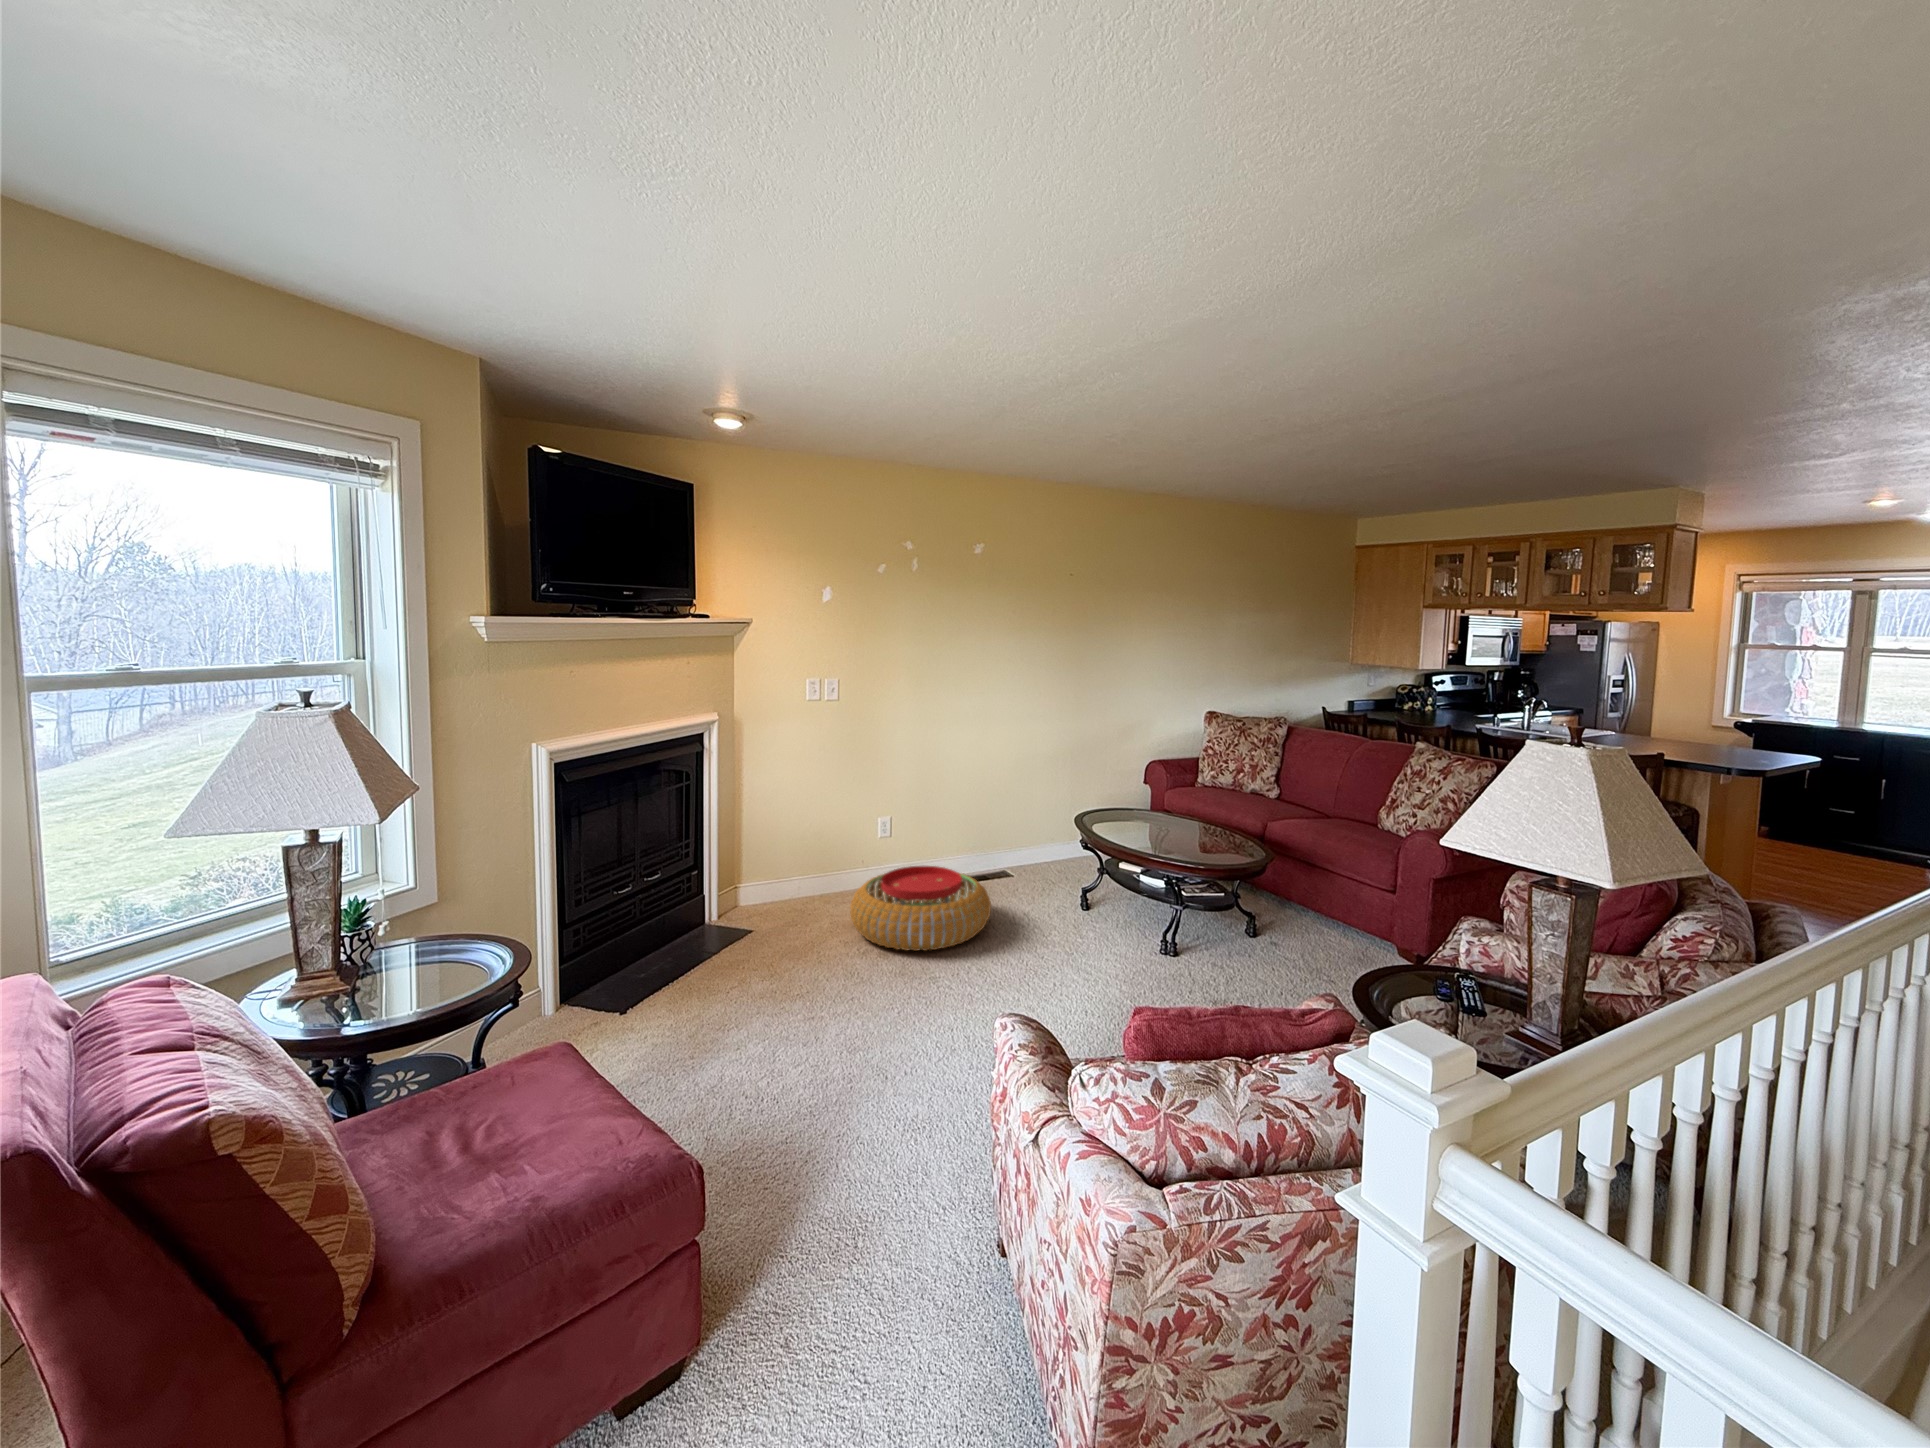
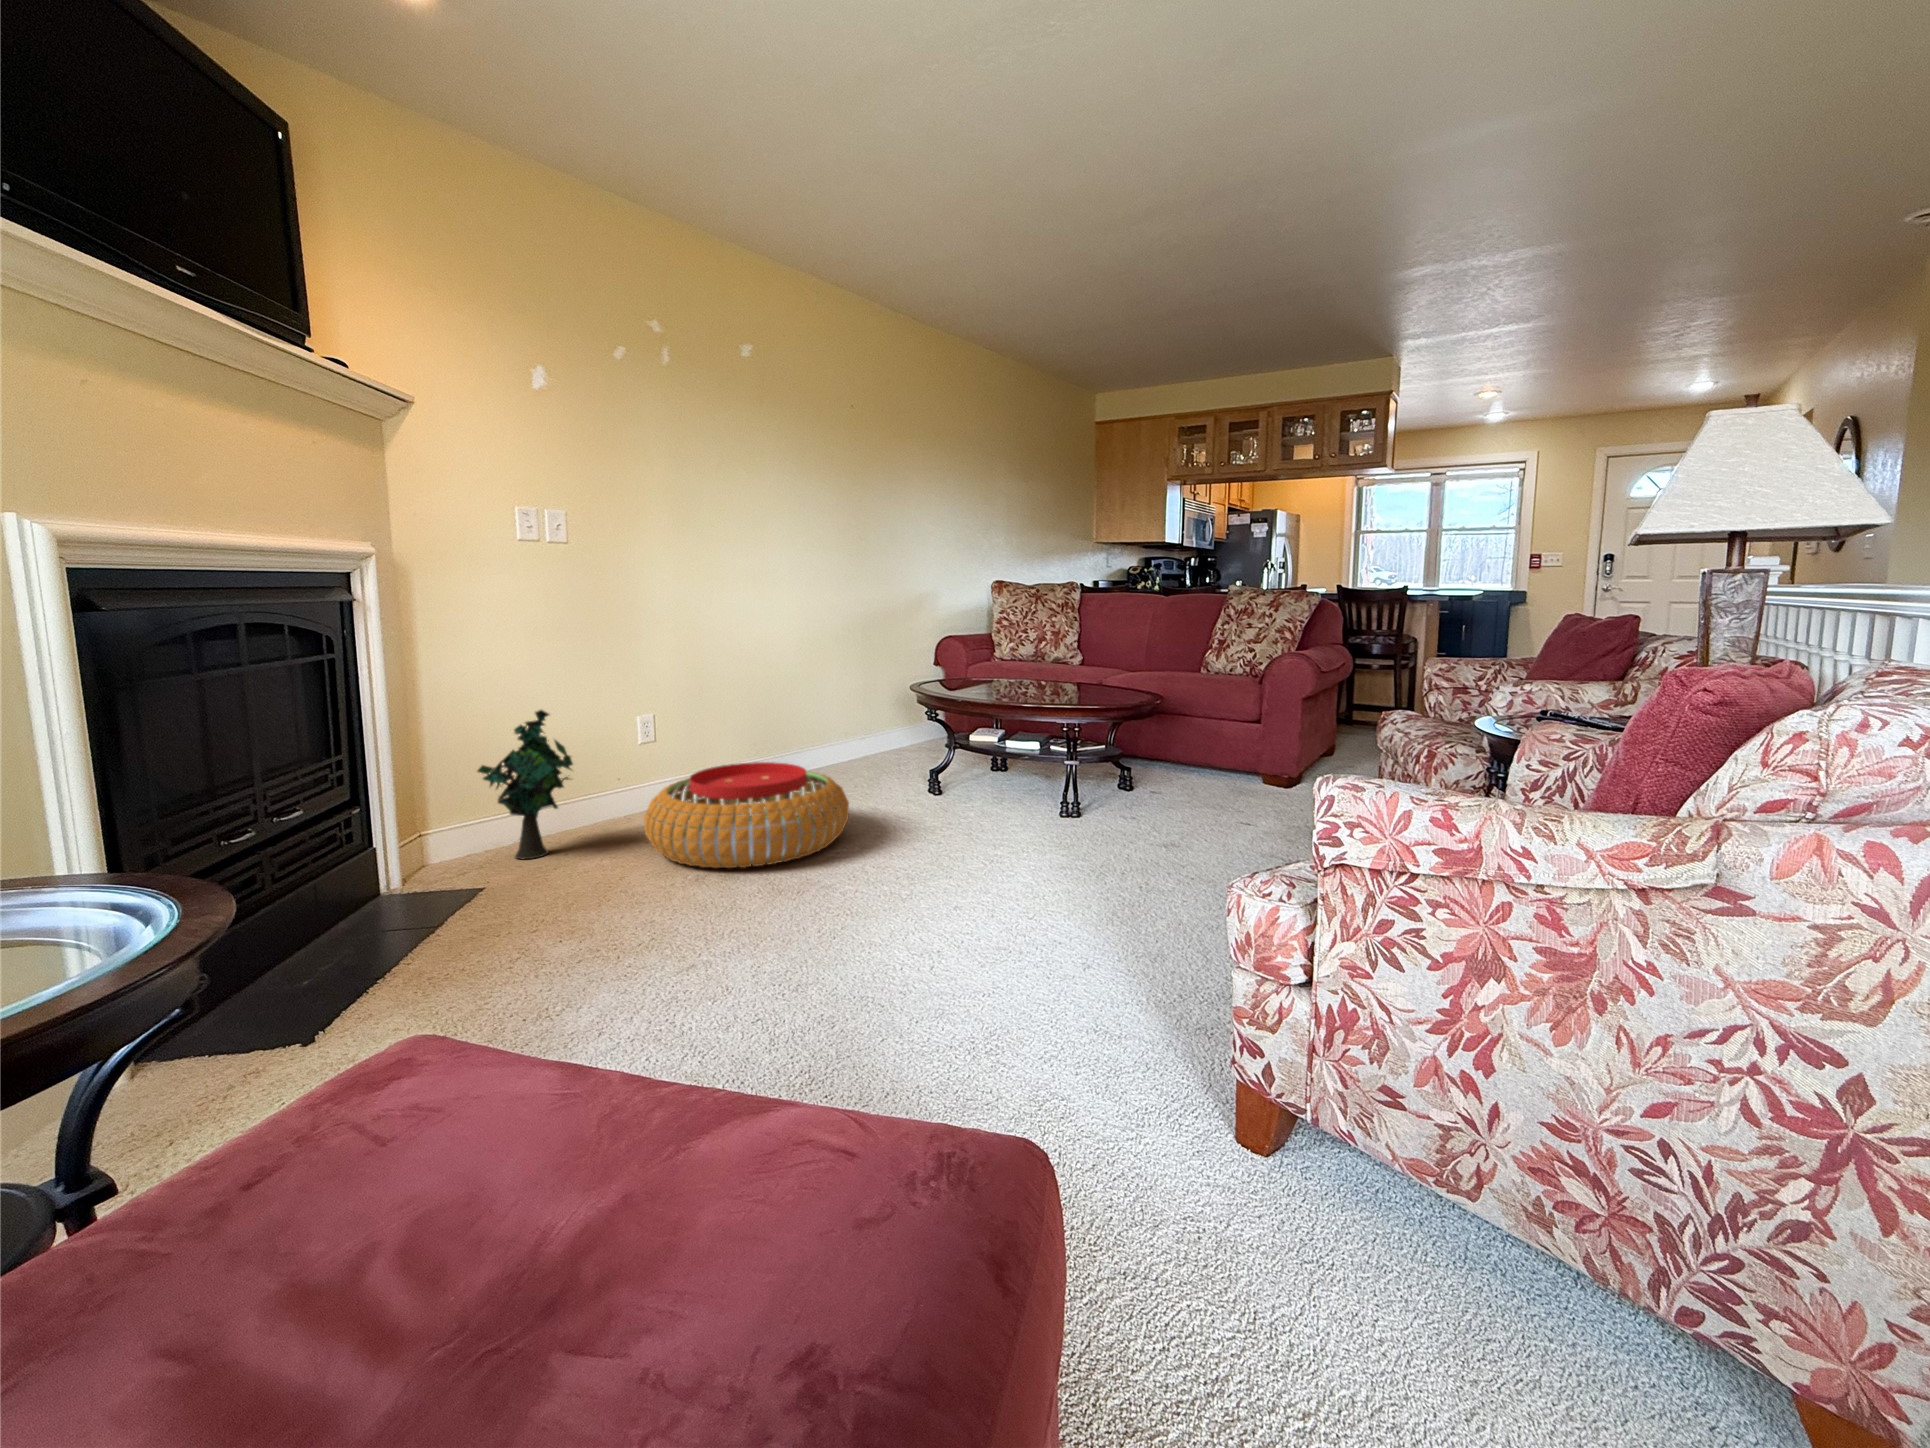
decorative plant: none [769,815,826,912] -> present [478,710,573,859]

